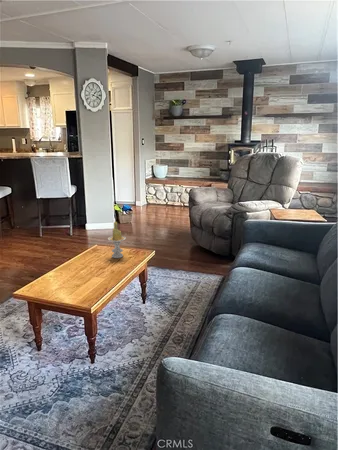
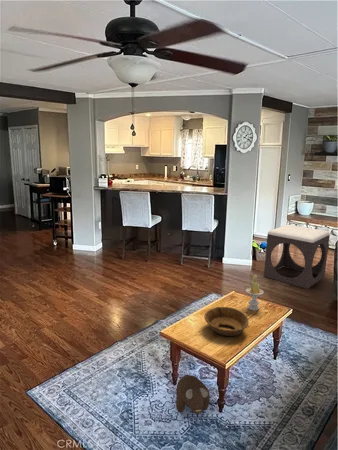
footstool: none [127,183,183,241] -> present [264,225,330,289]
decorative bowl: none [64,256,112,283] -> present [204,307,249,336]
plush toy: none [40,333,80,376] -> present [176,375,210,414]

